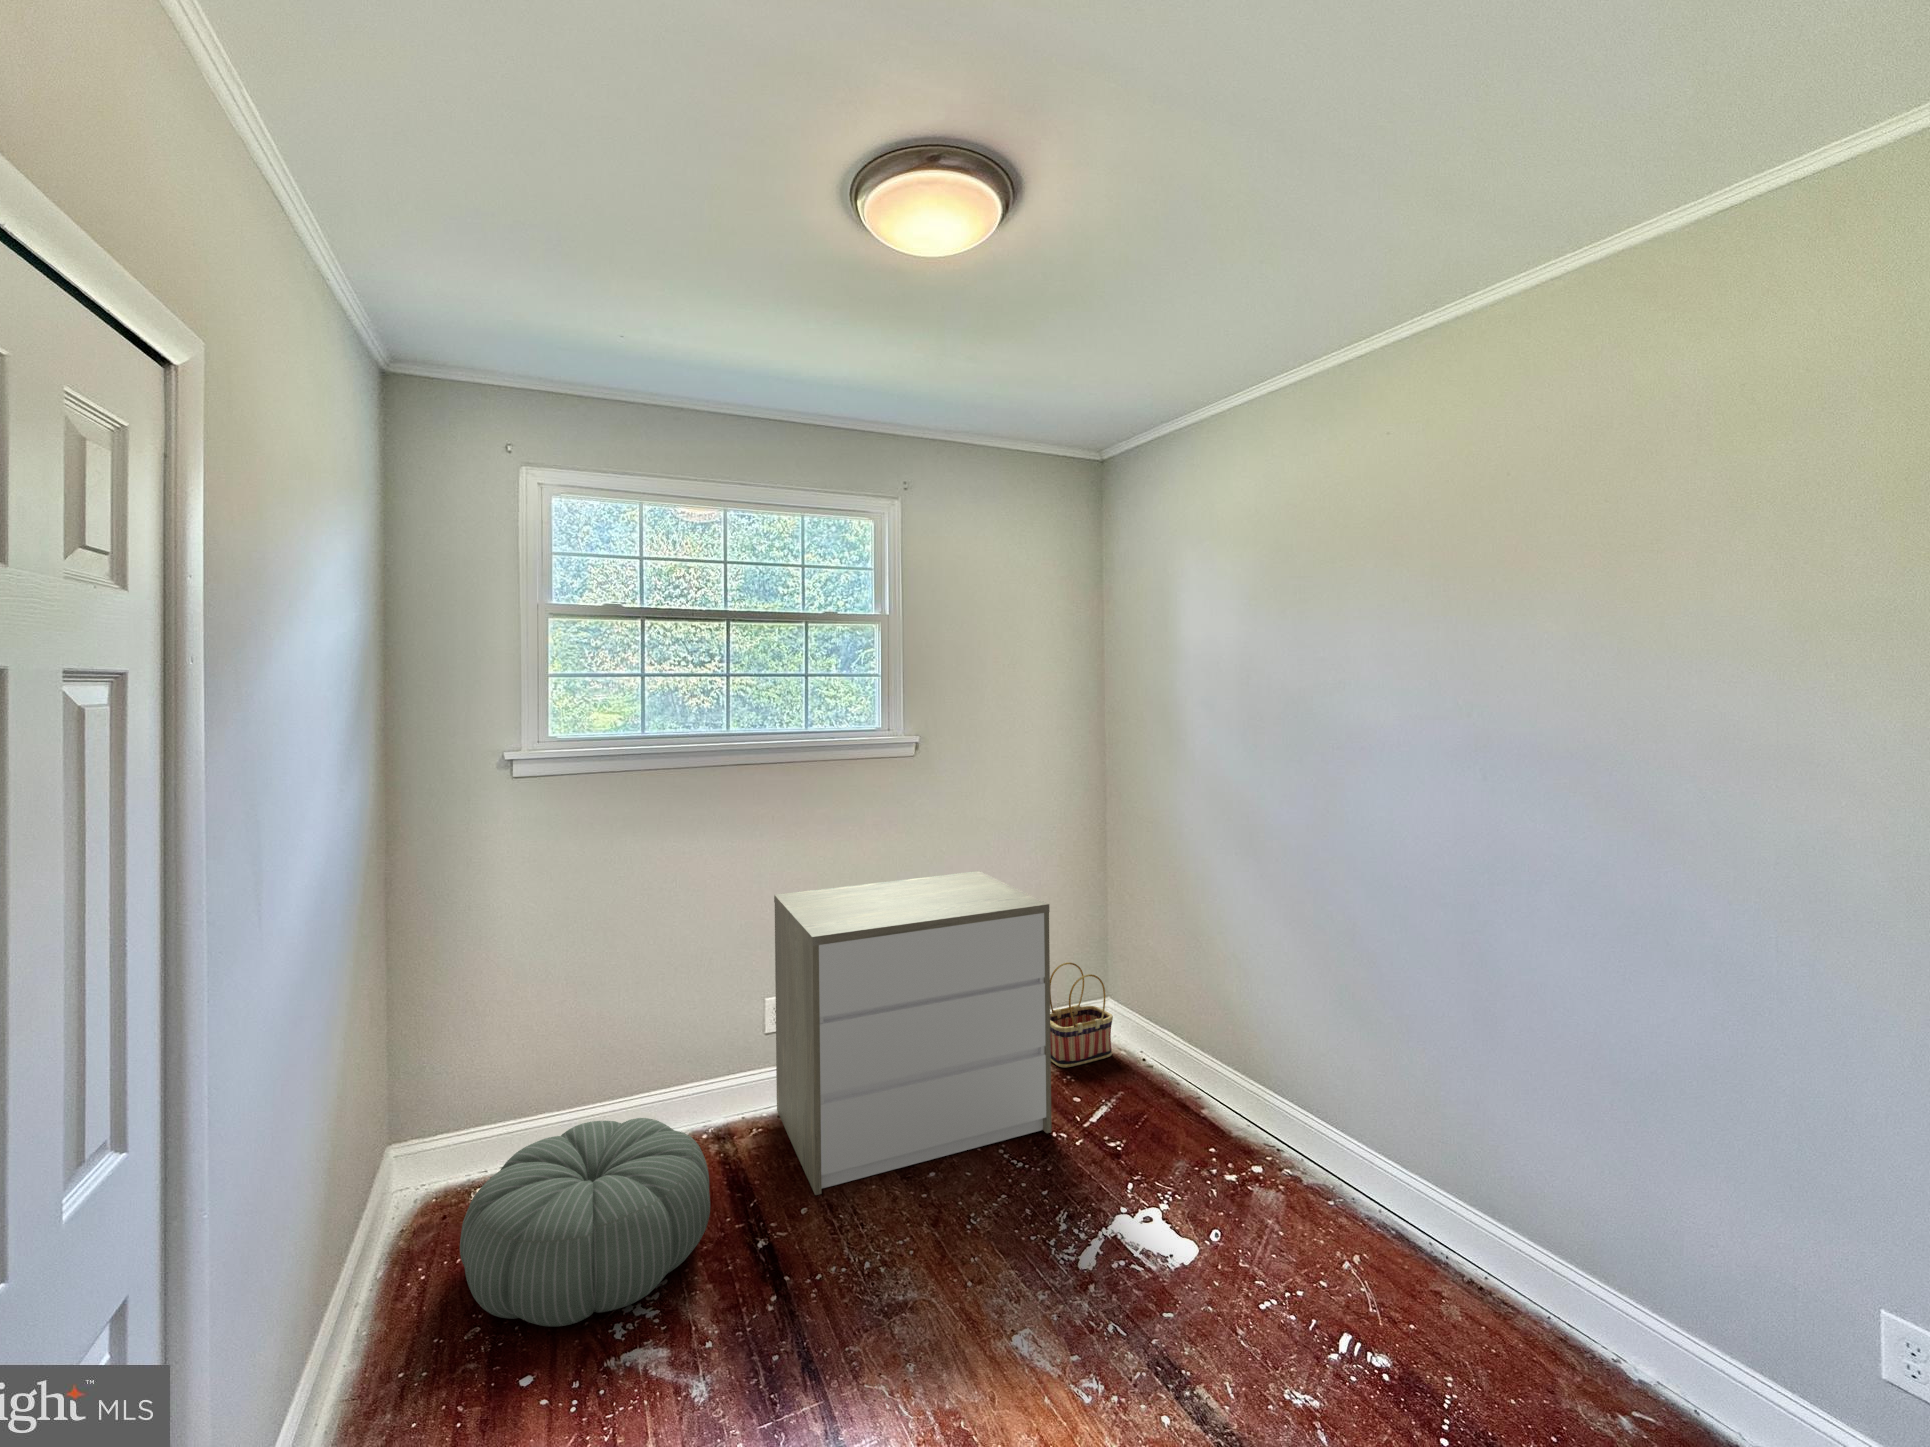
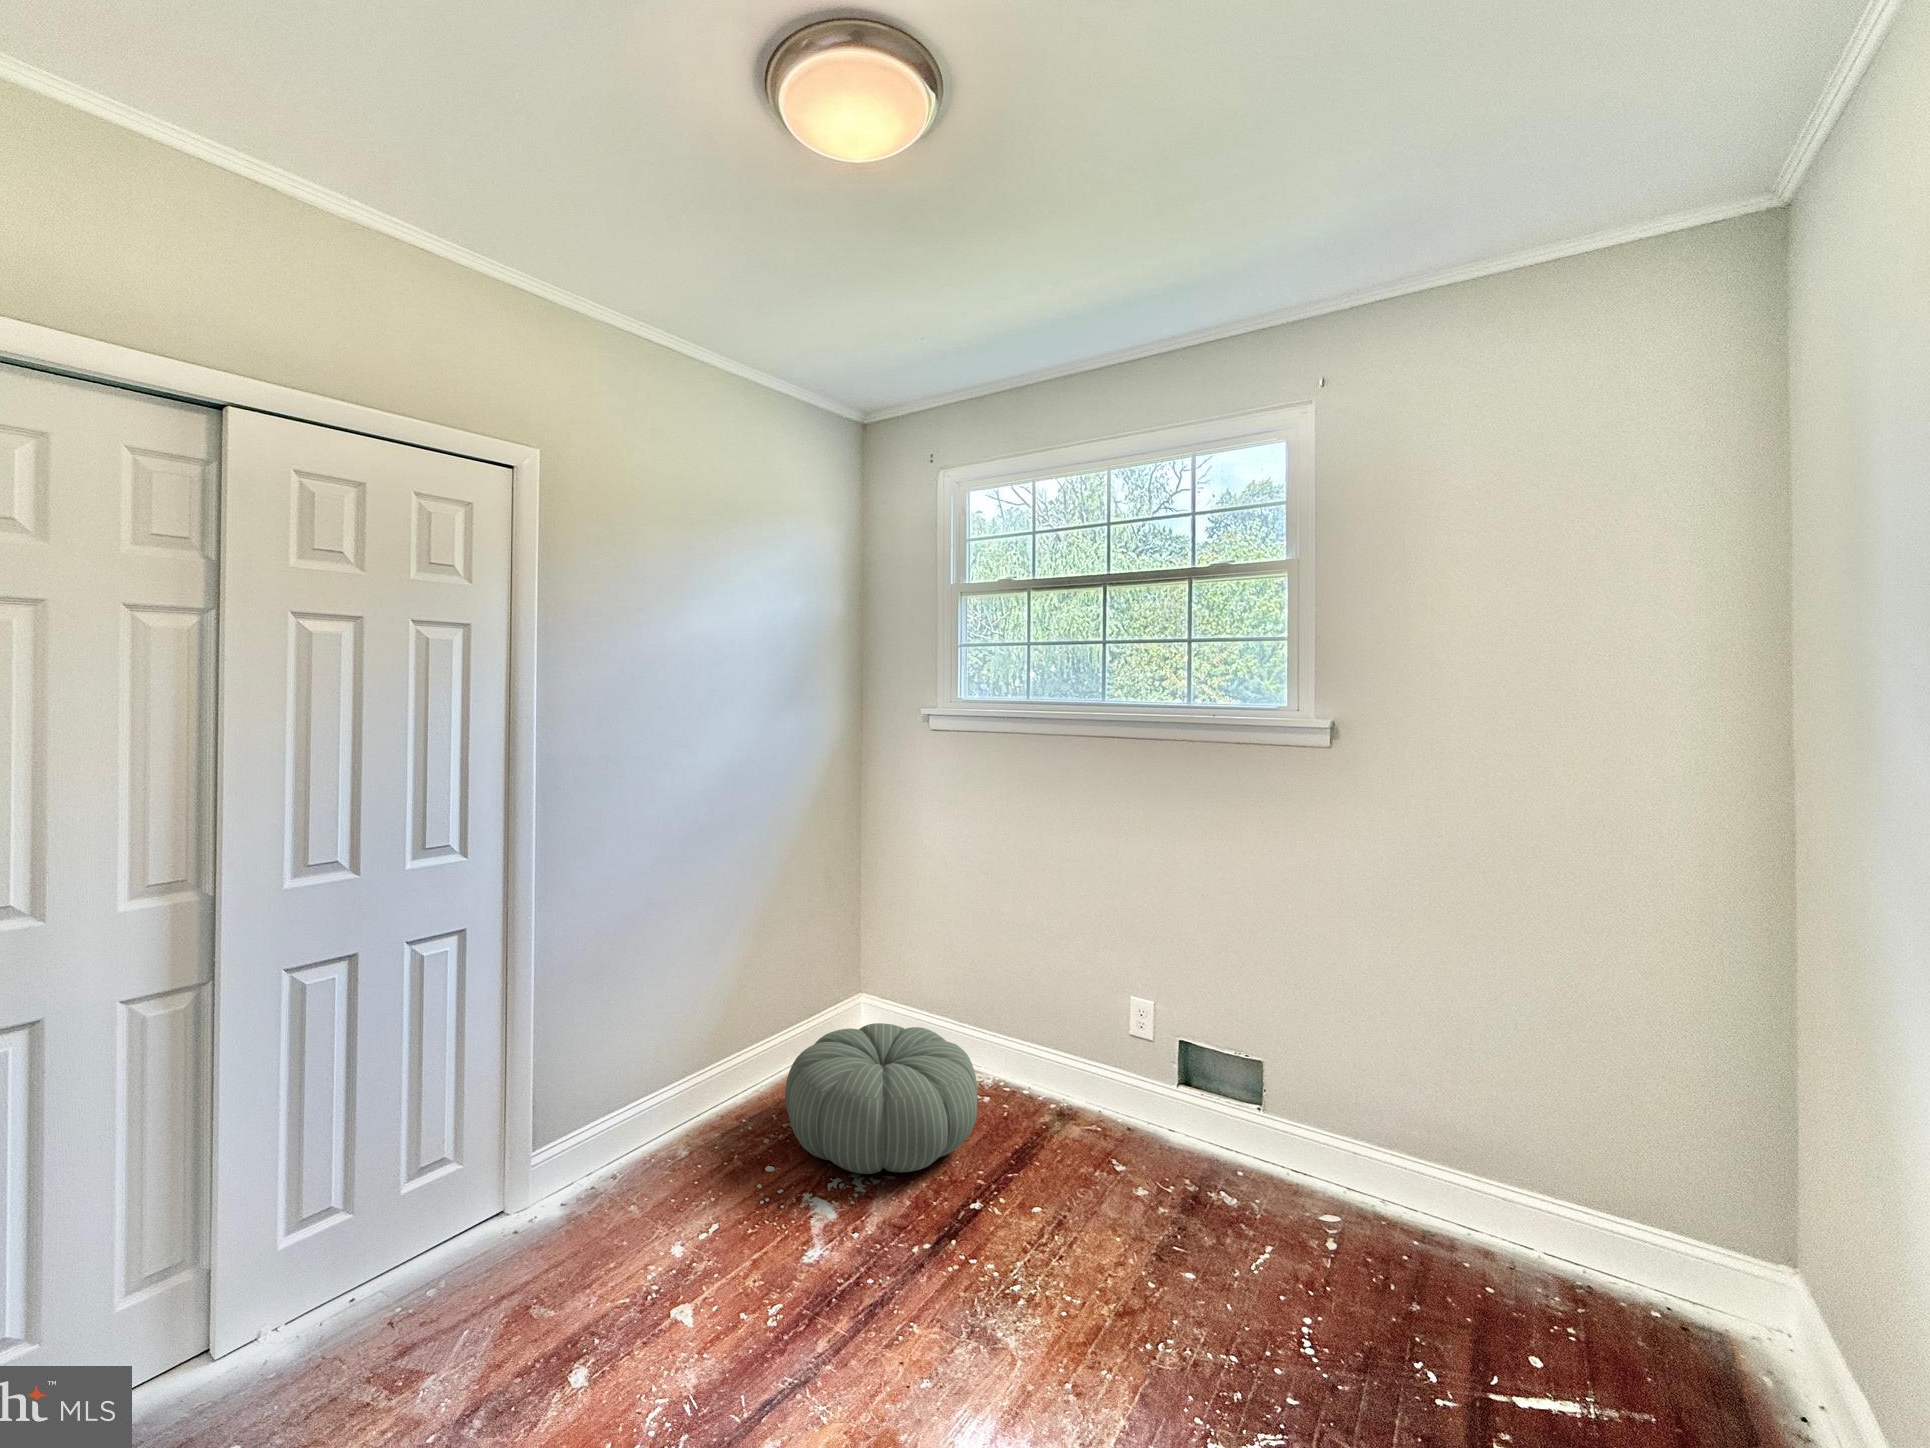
dresser: present [774,871,1051,1195] -> none [1061,886,1438,1358]
basket: present [1050,962,1113,1067] -> none [1564,1144,1732,1364]

